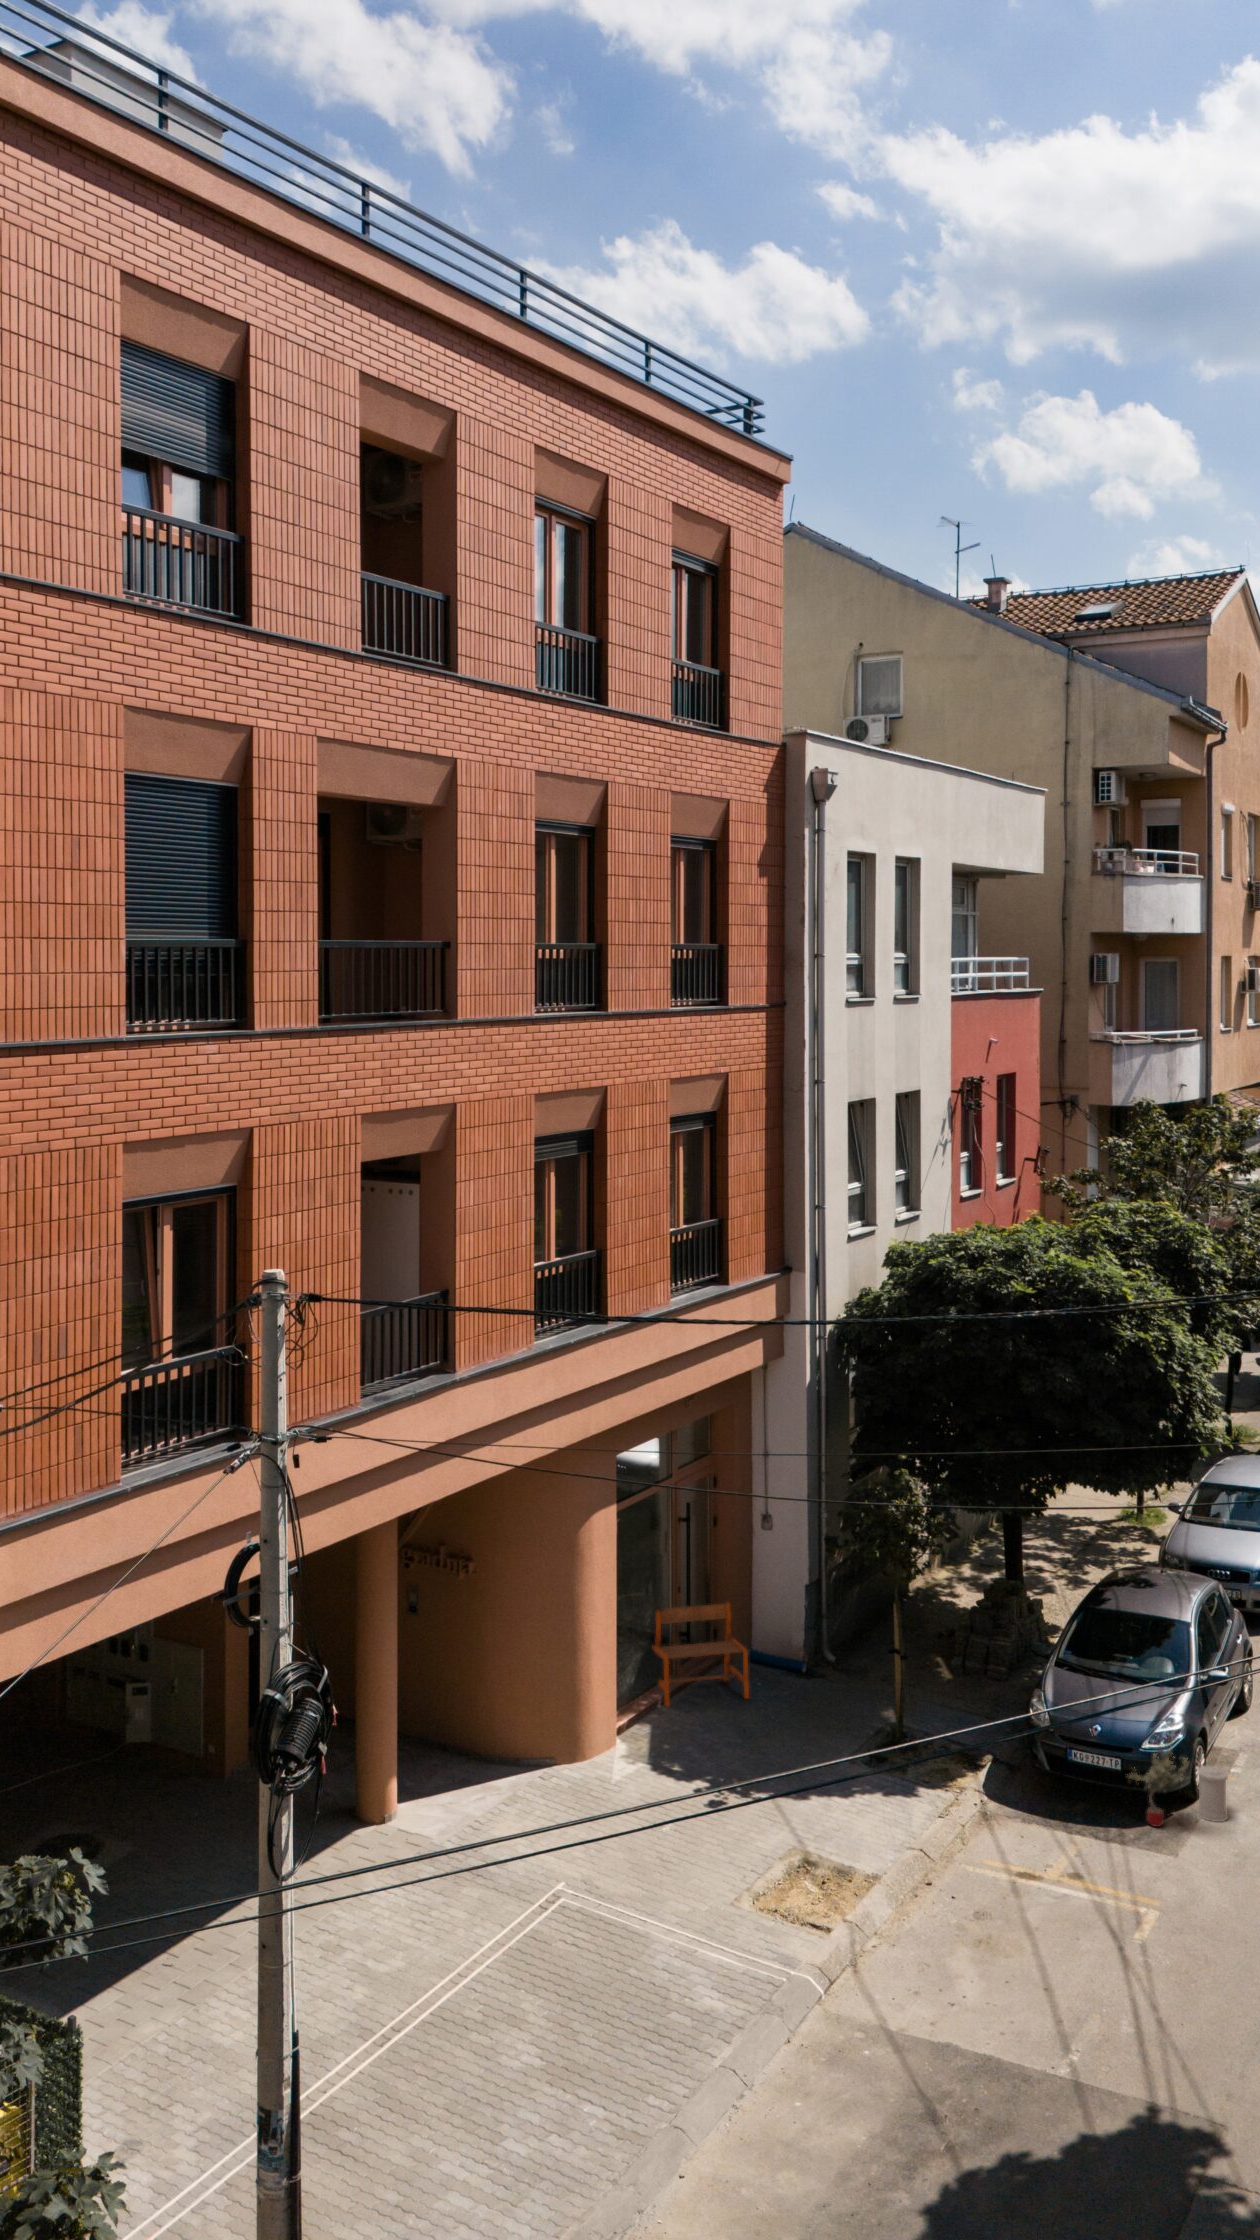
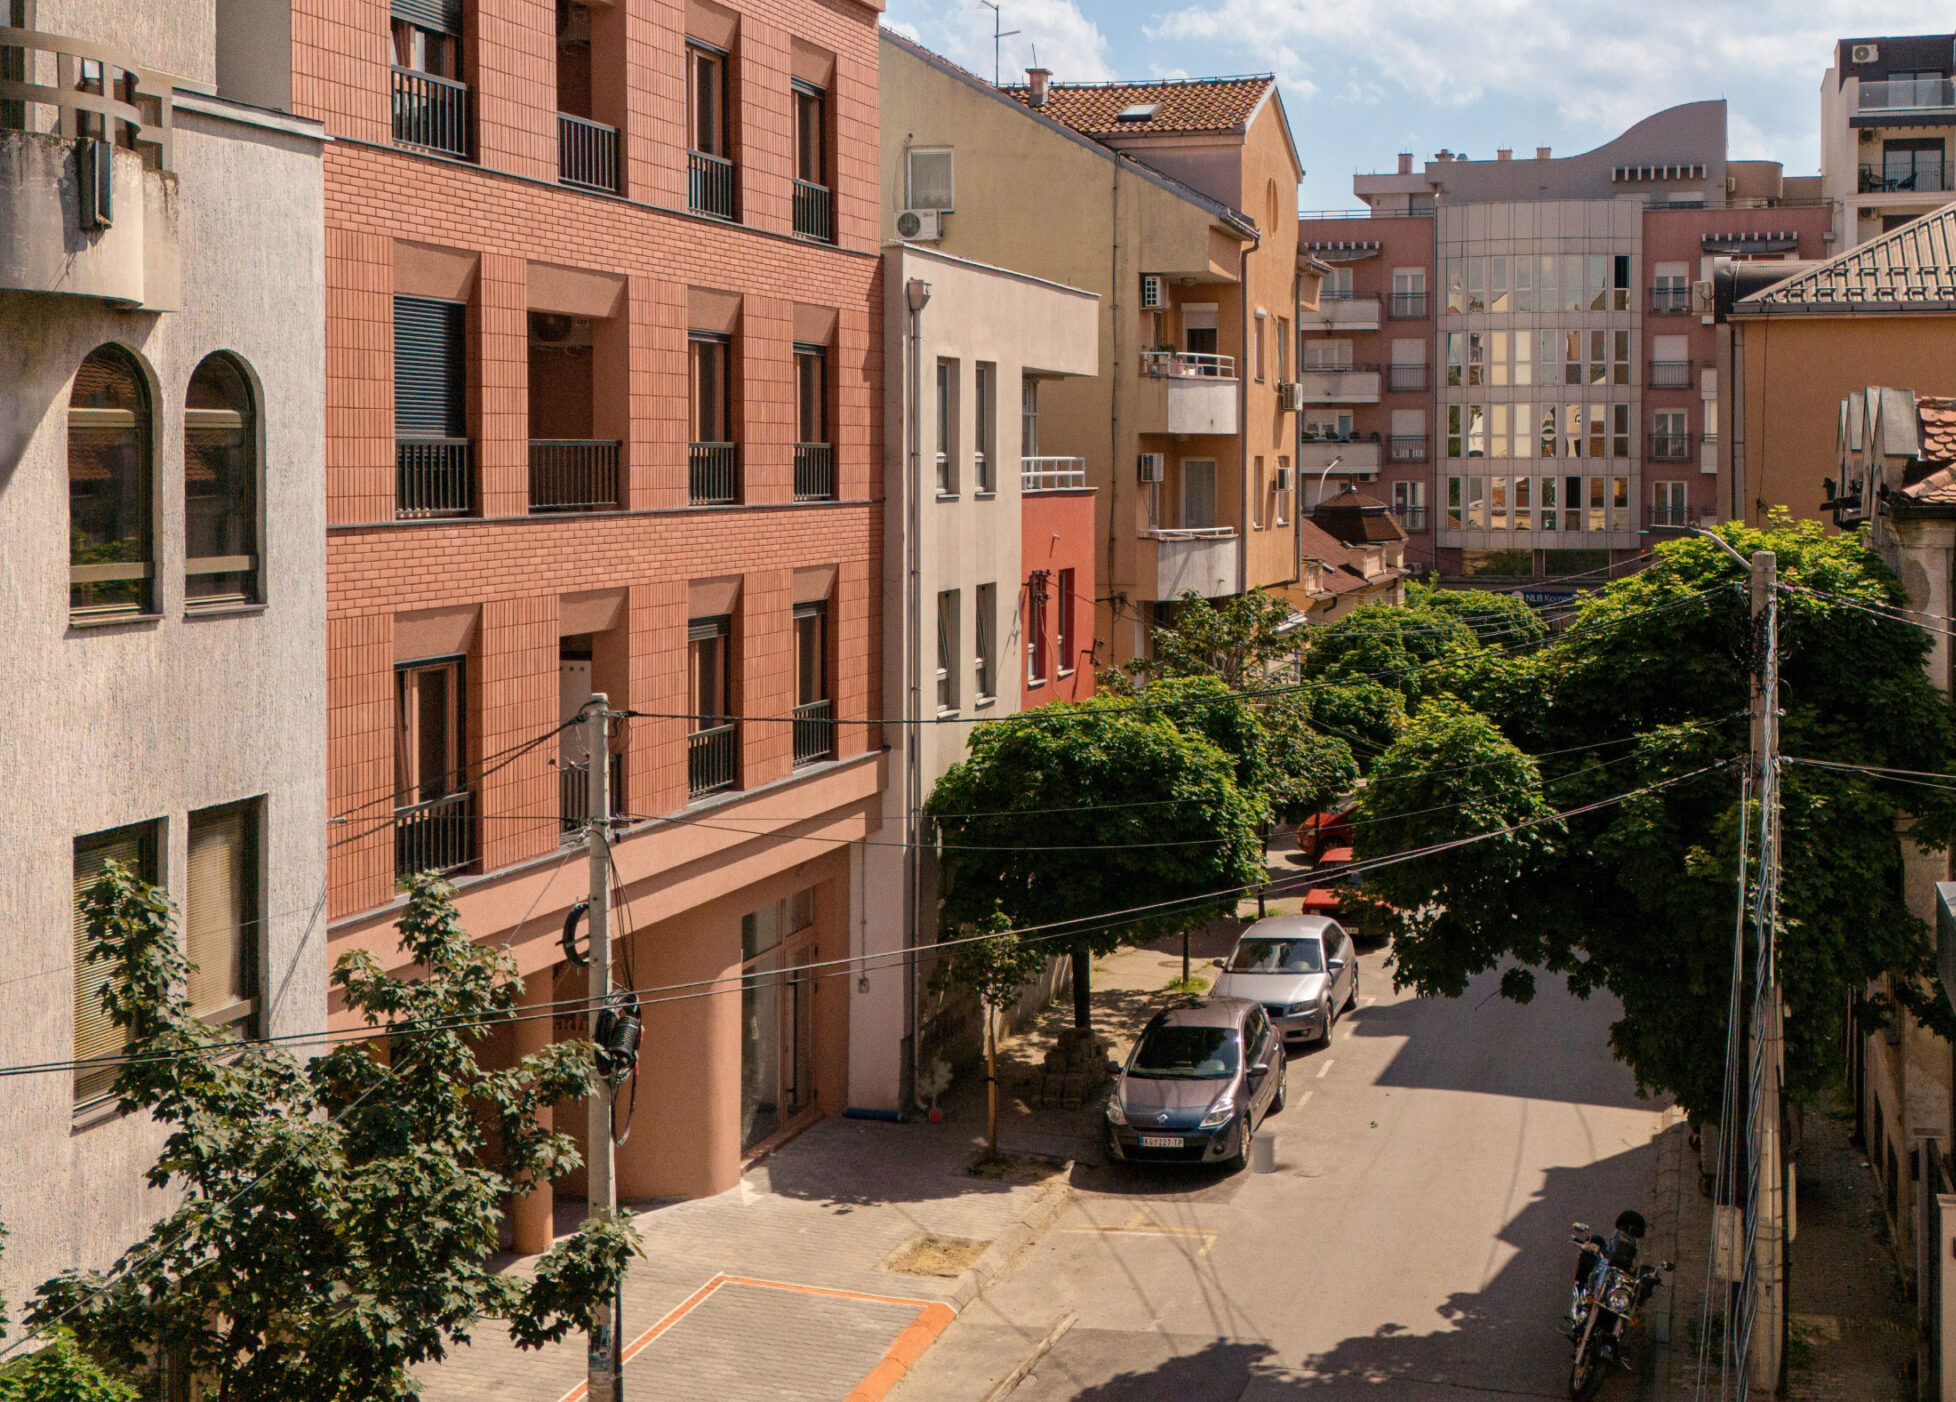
bench: present [652,1603,749,1706] -> none [764,1061,858,1157]
potted tree: present [1125,1744,1188,1827] -> present [916,1058,952,1123]

